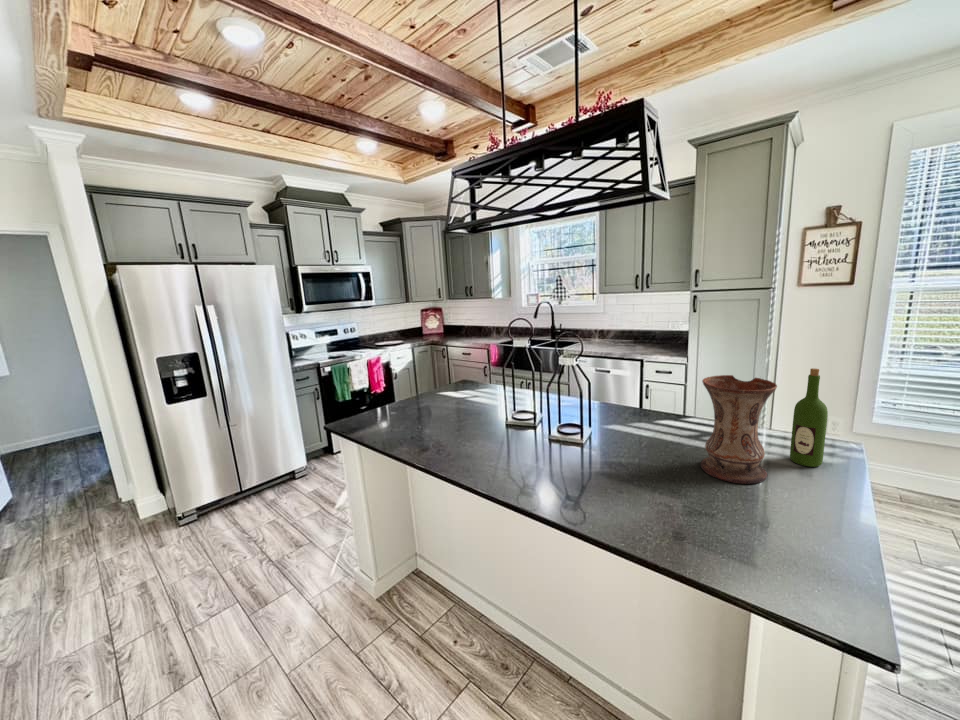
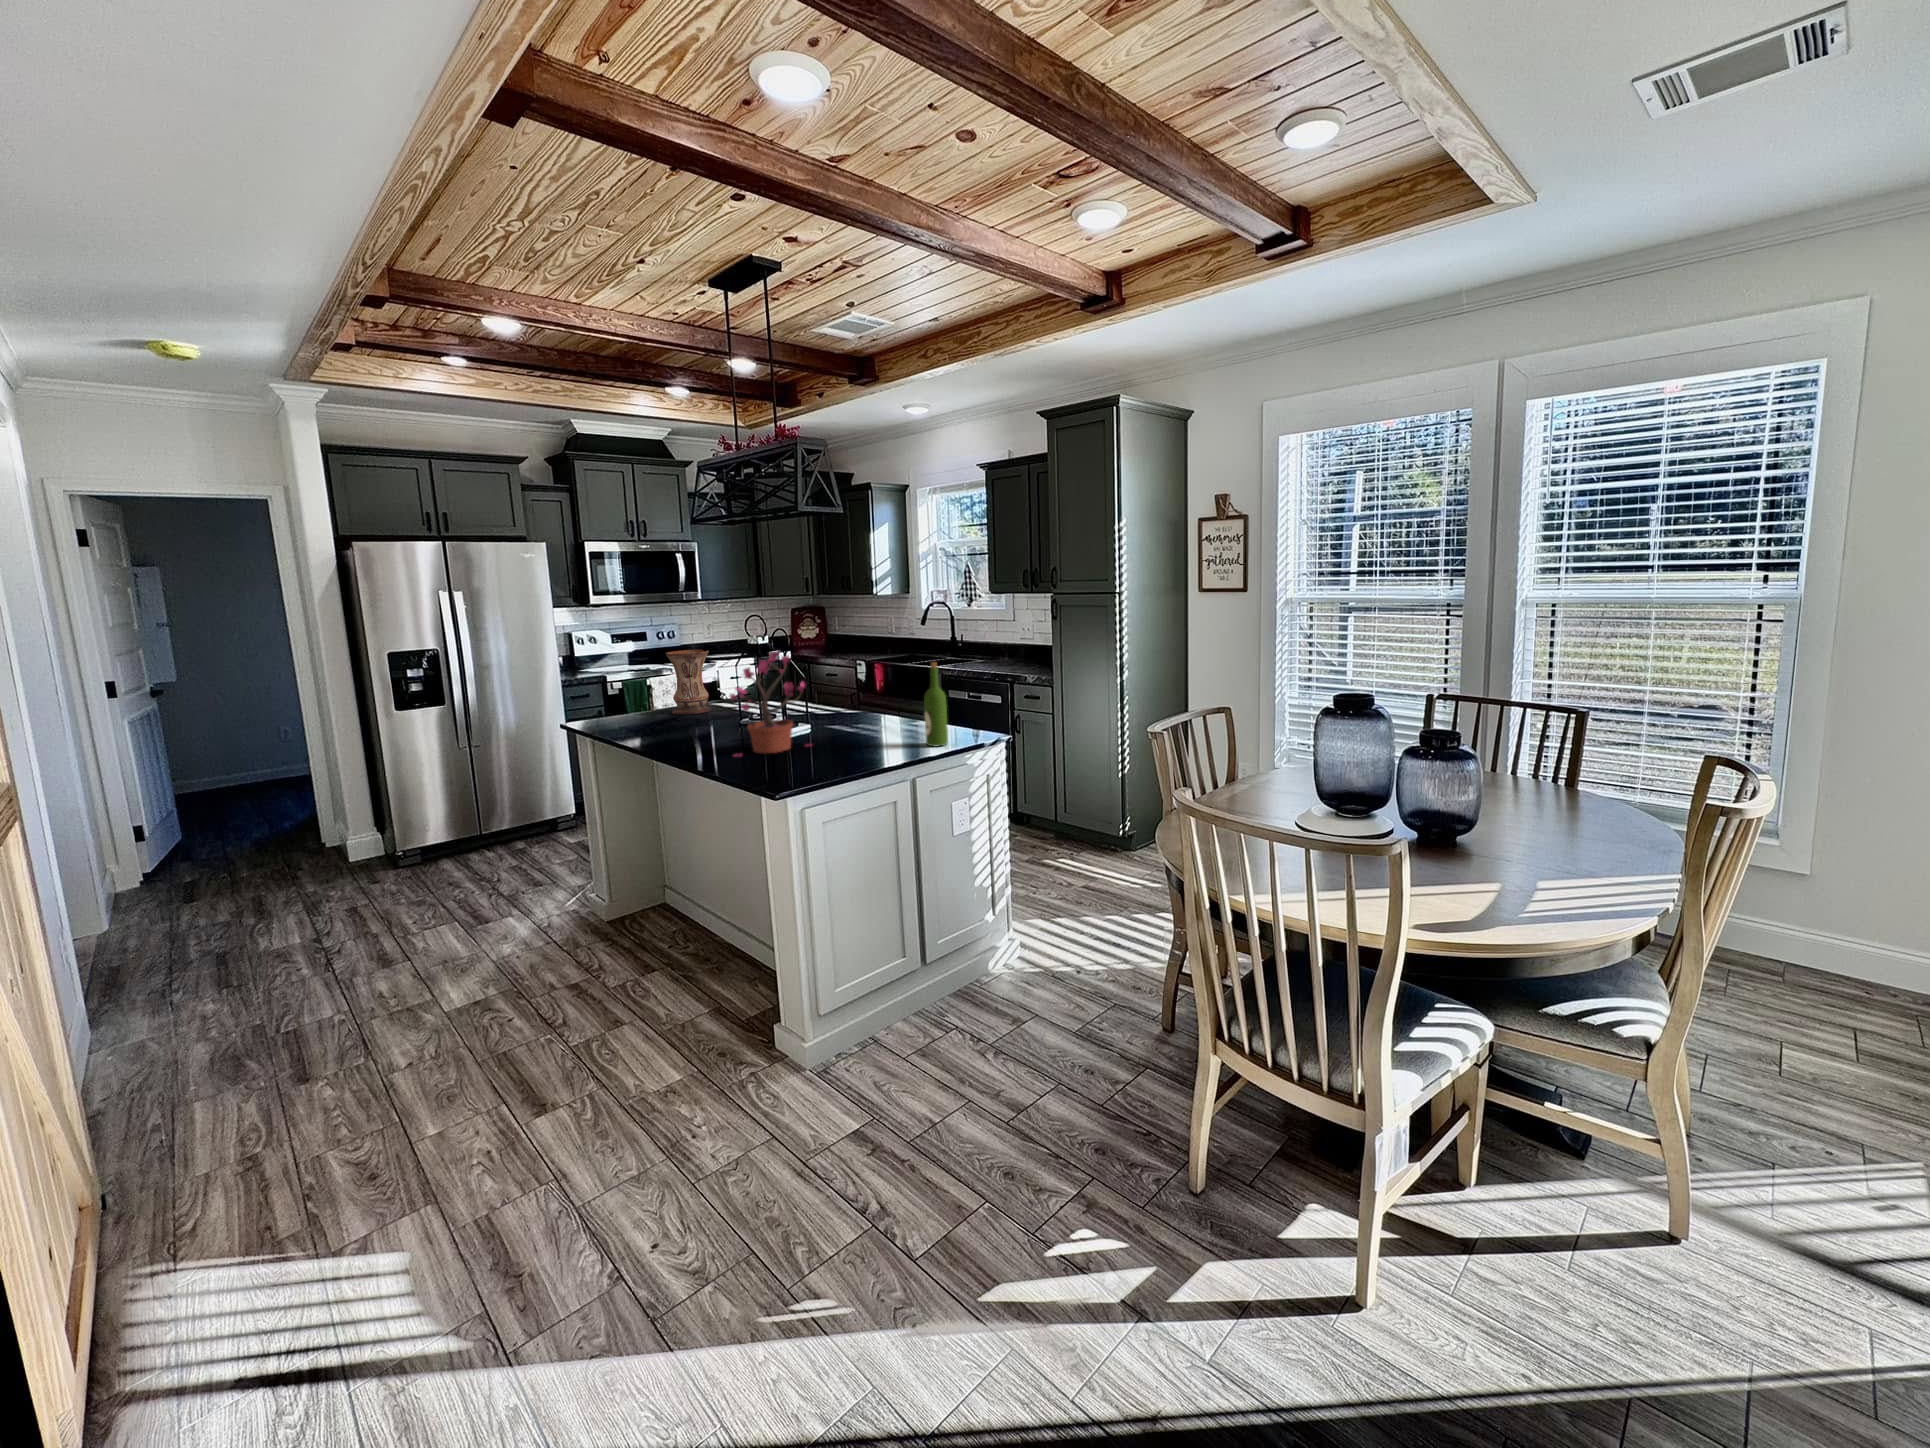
potted plant: none [573,361,667,501] -> present [730,651,812,757]
vase: present [701,375,777,484] -> present [666,650,712,715]

